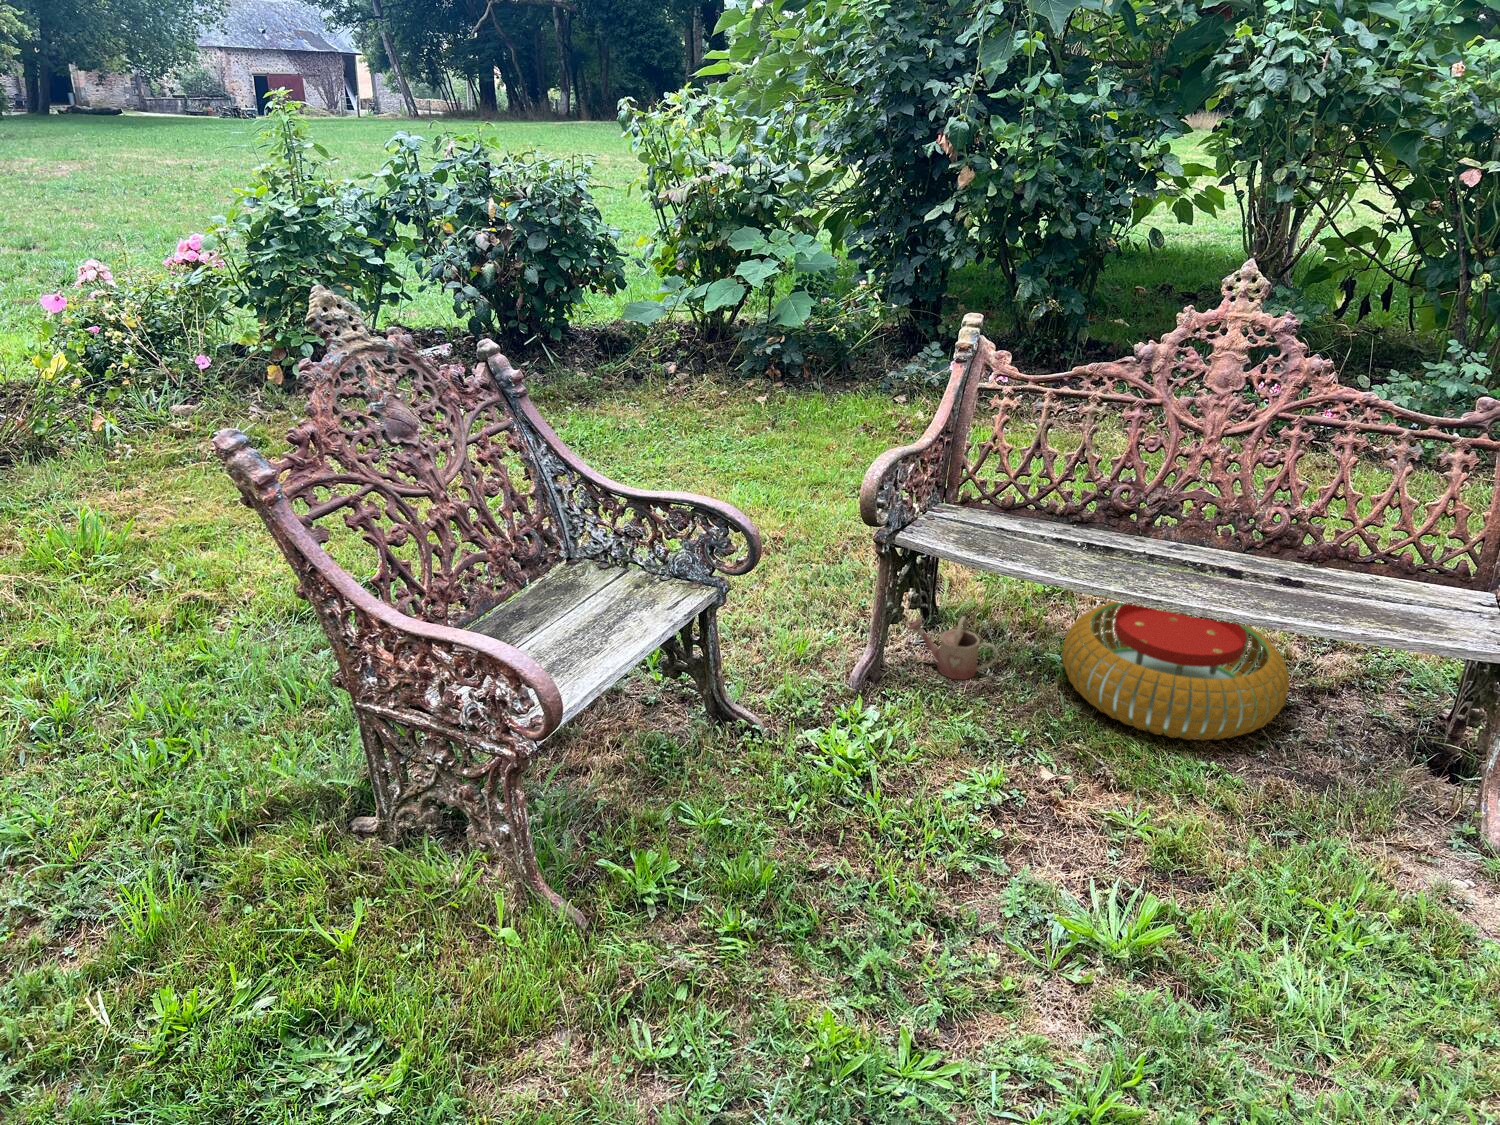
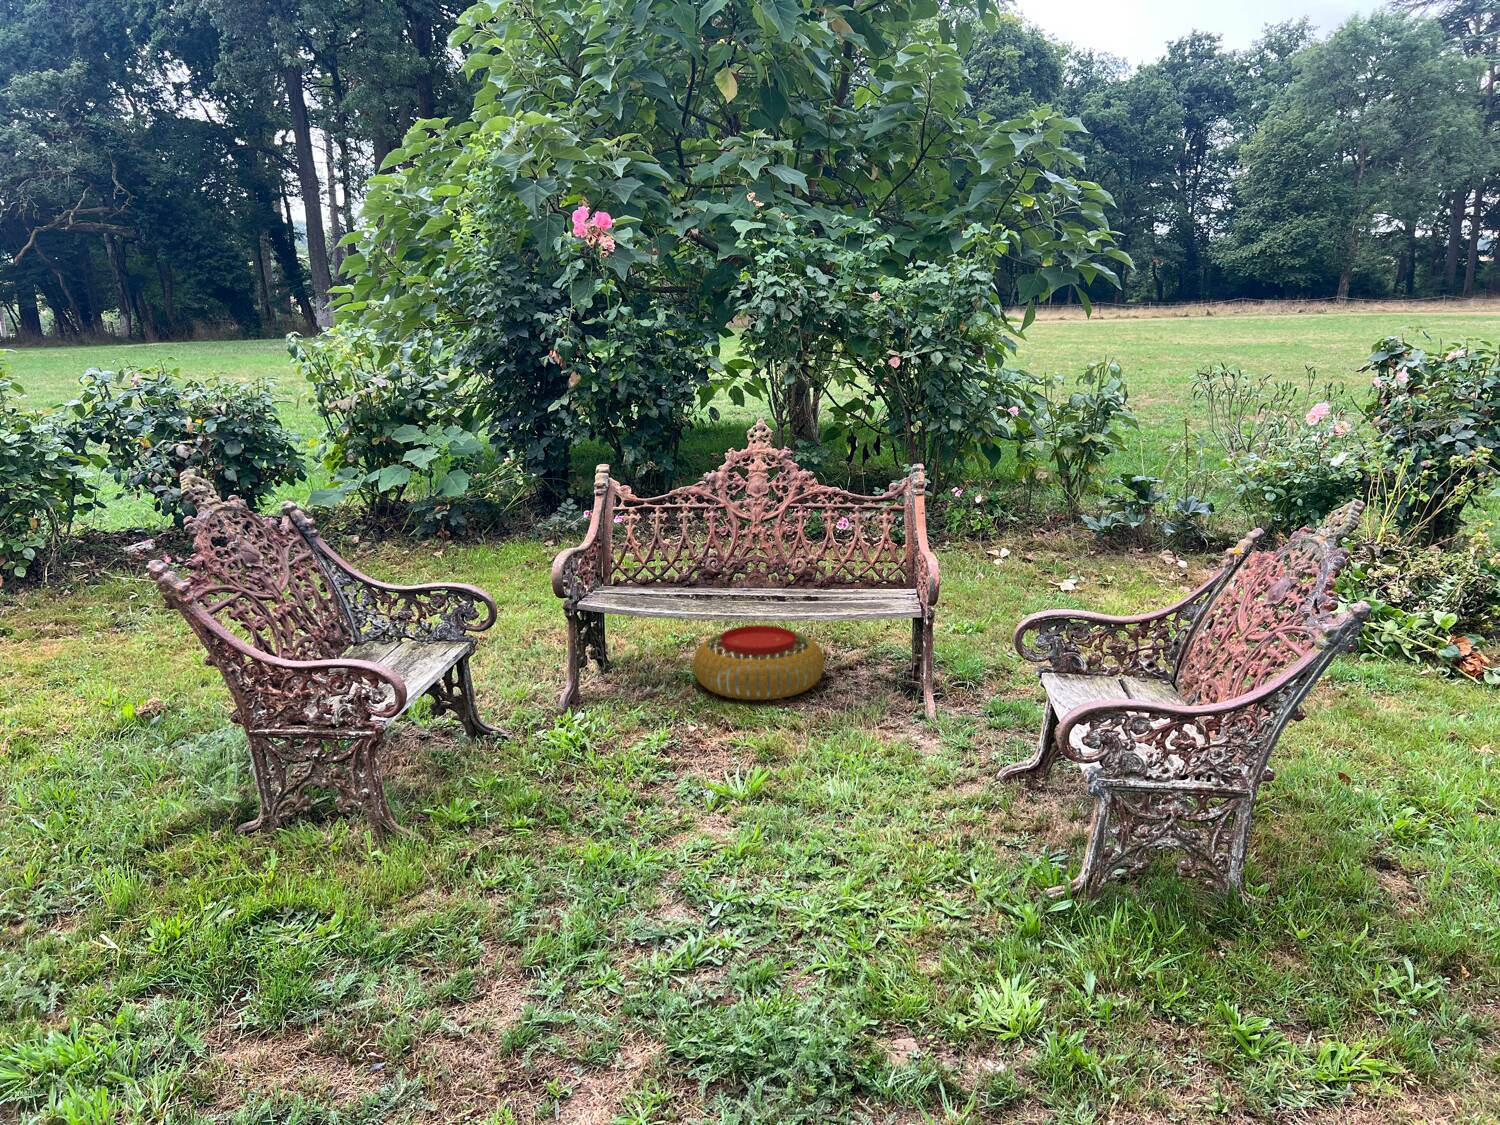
watering can: present [908,616,998,680] -> none [592,654,653,696]

